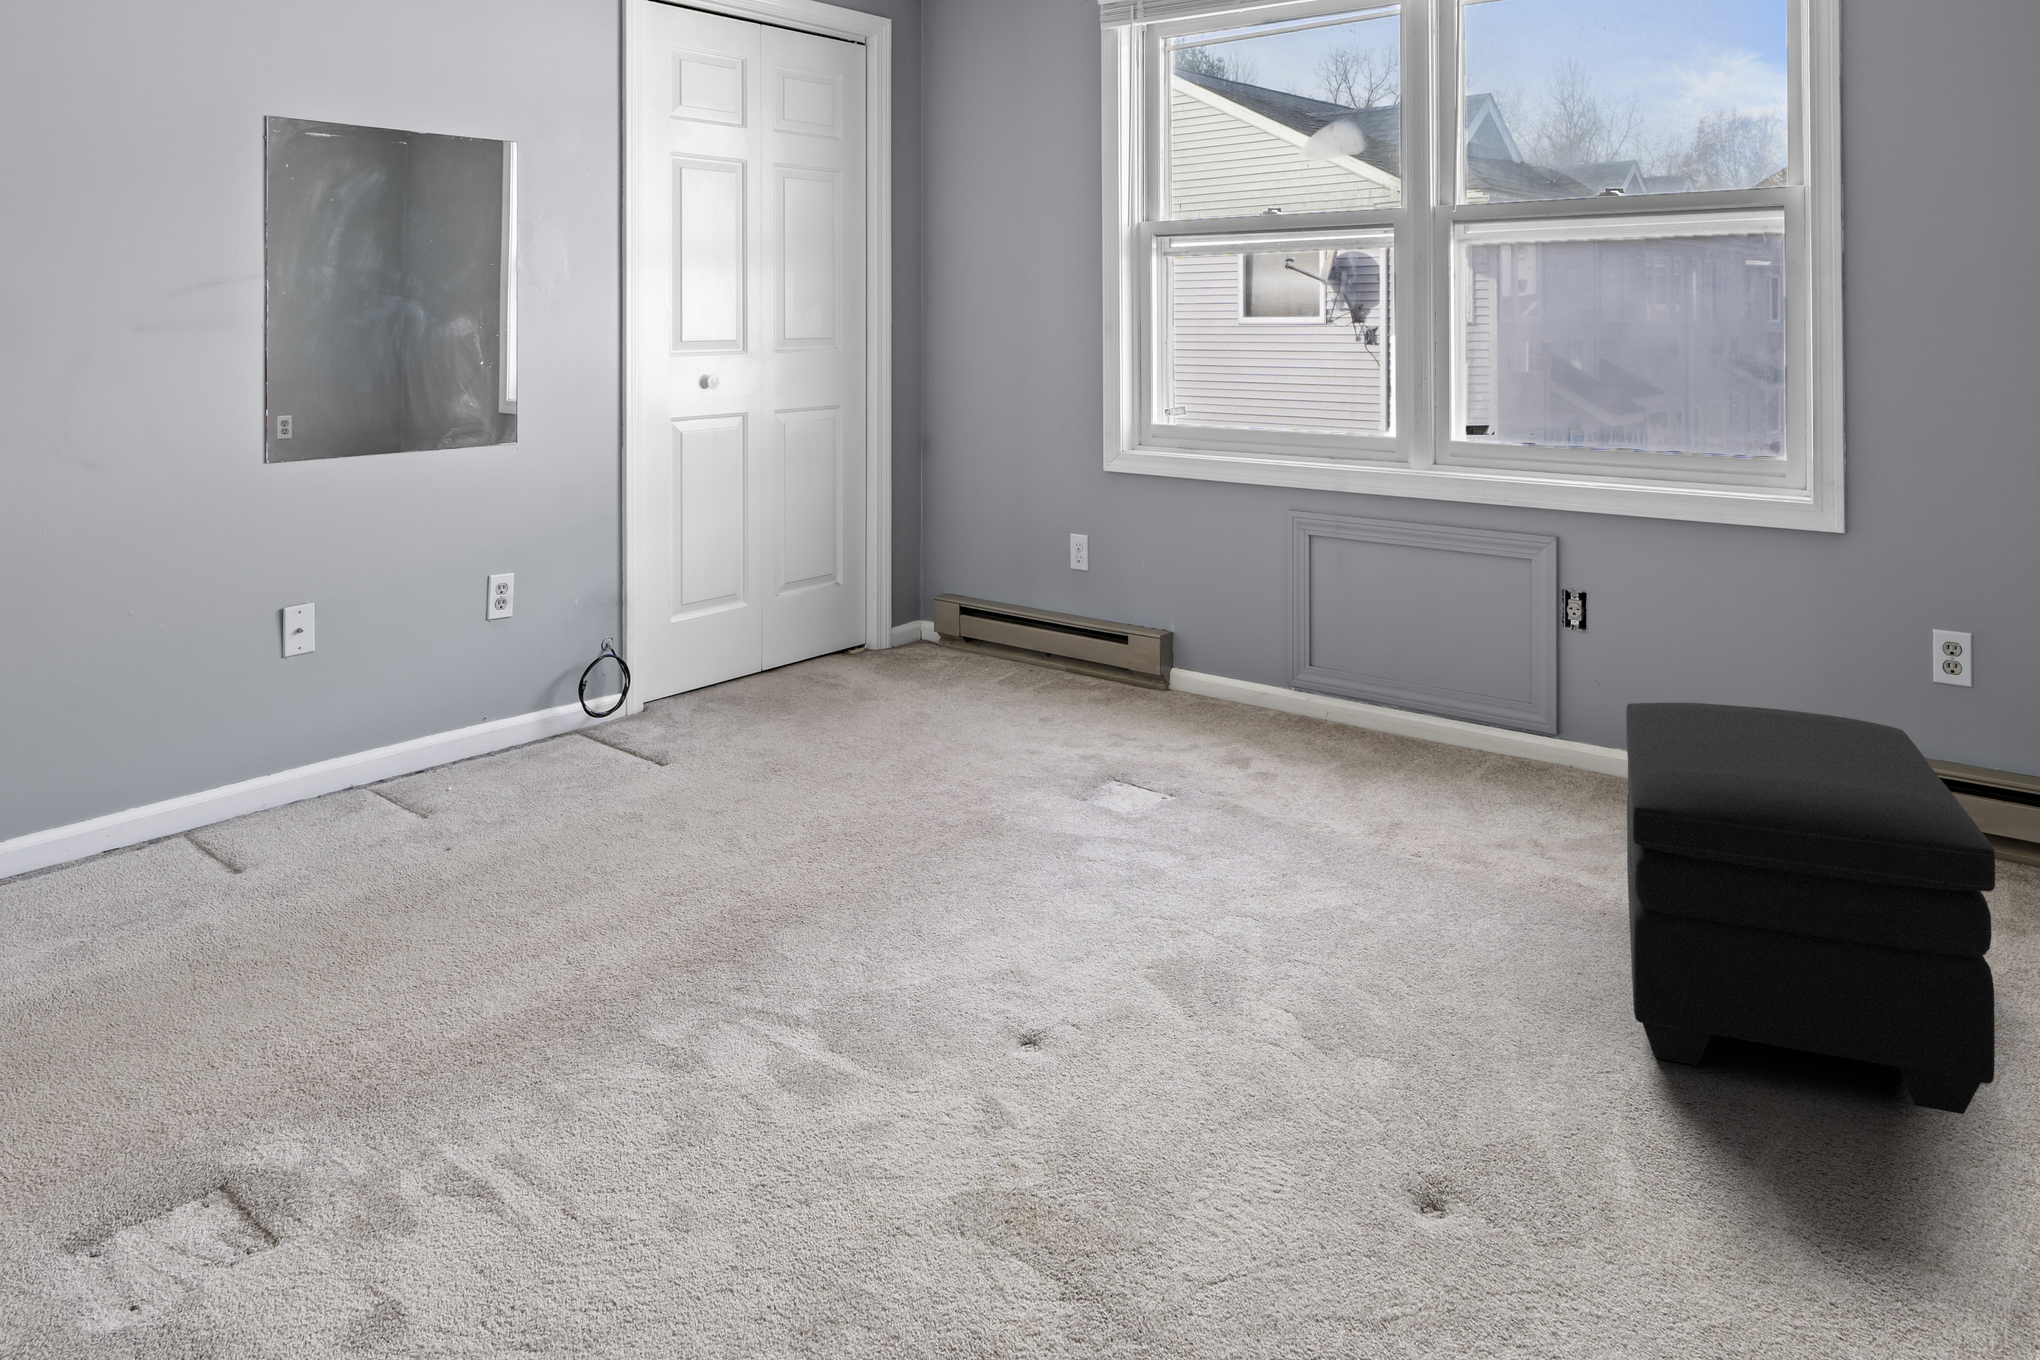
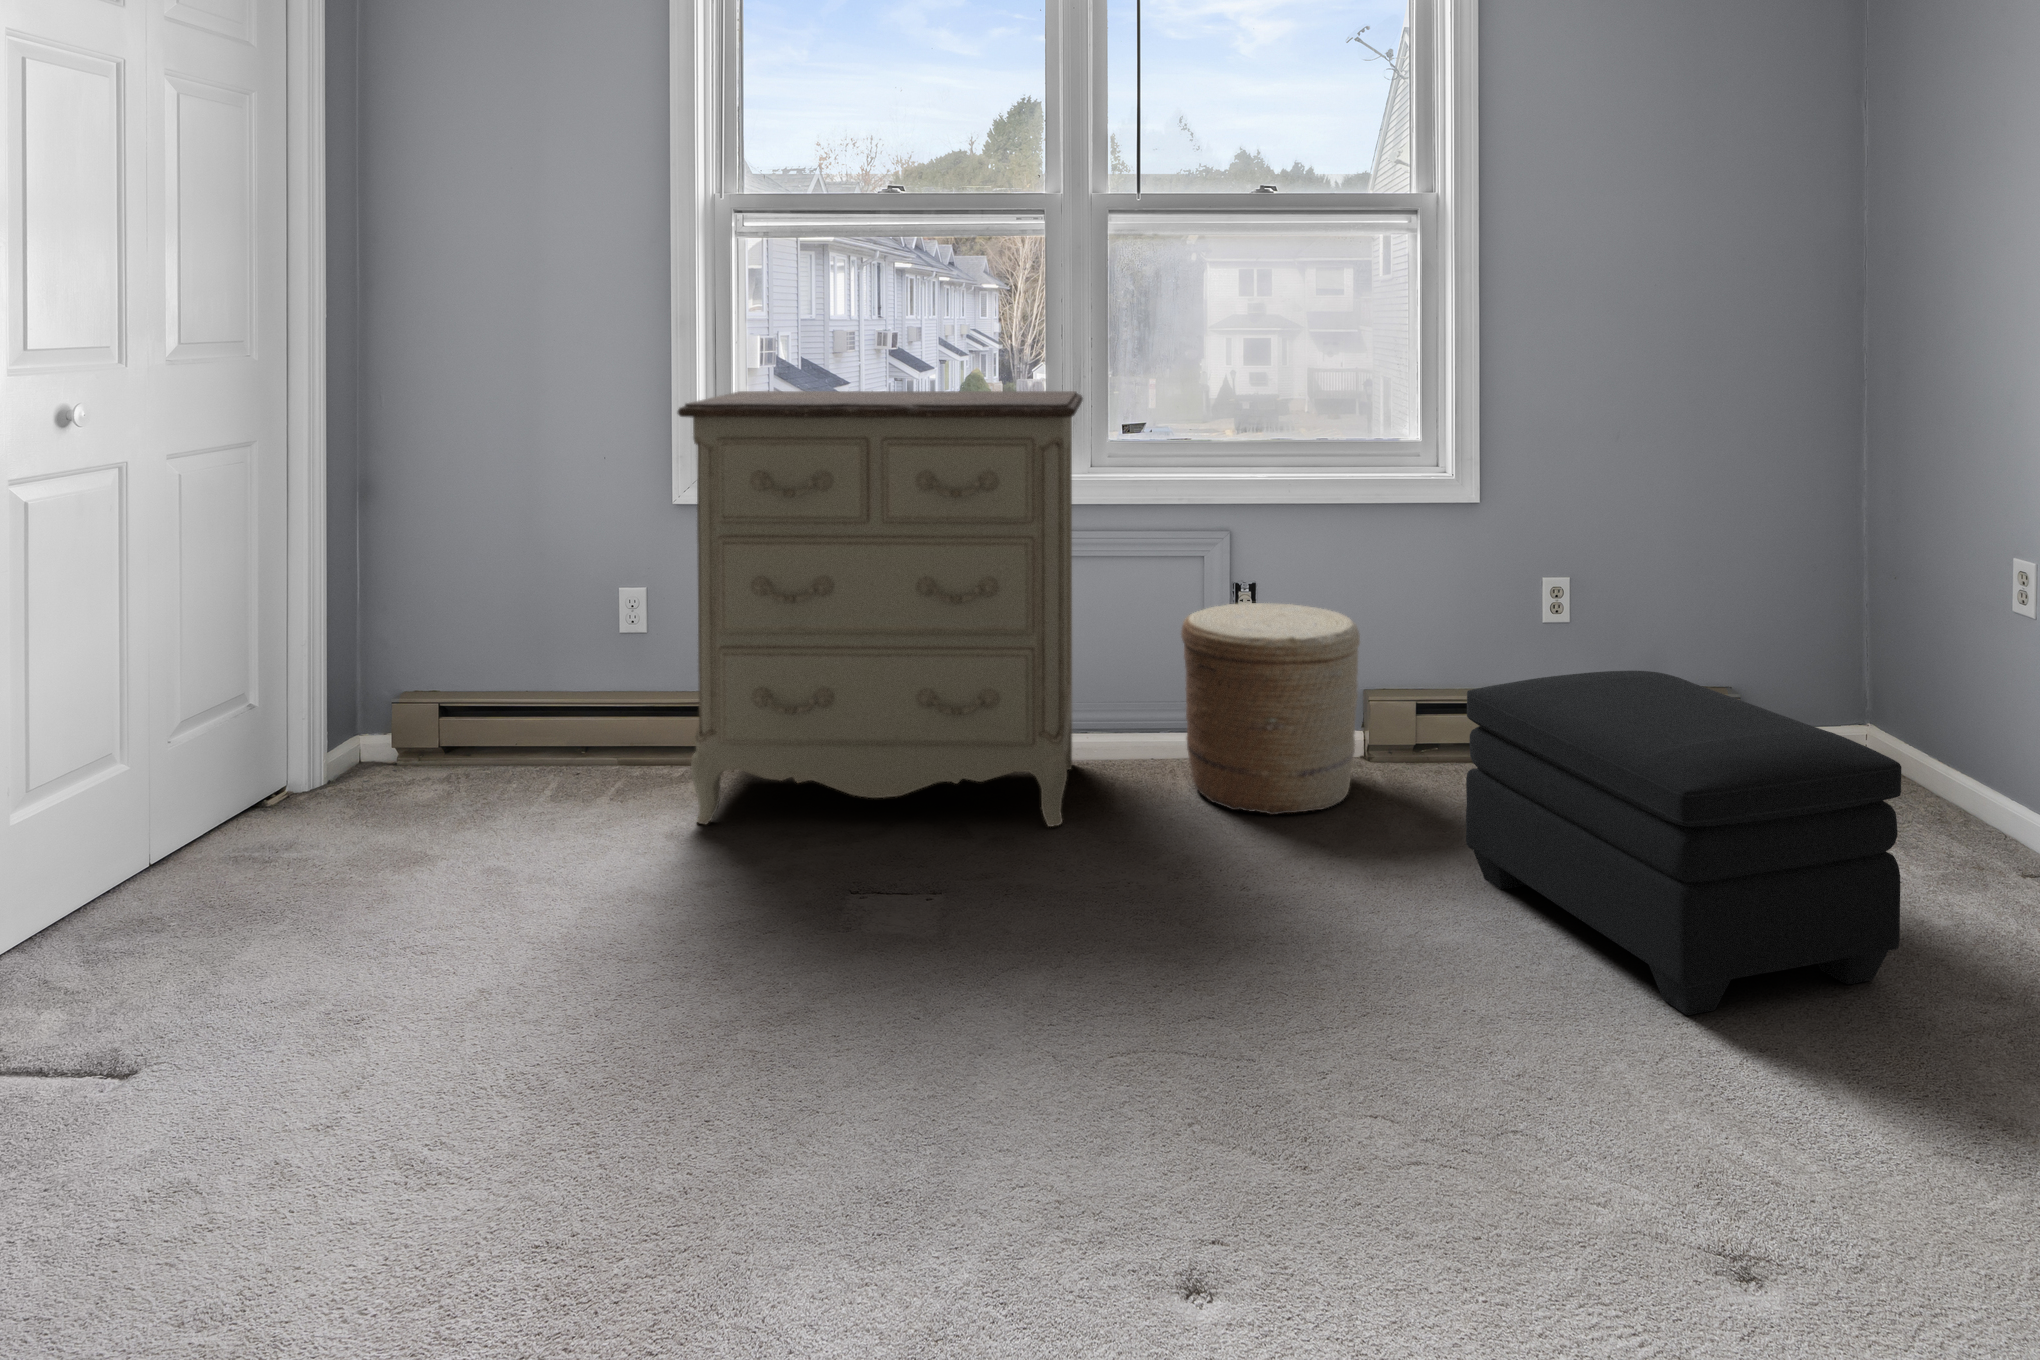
dresser: none [1047,383,1404,774] -> present [678,391,1083,827]
woven basket: none [1452,607,1644,820] -> present [1181,603,1360,815]

